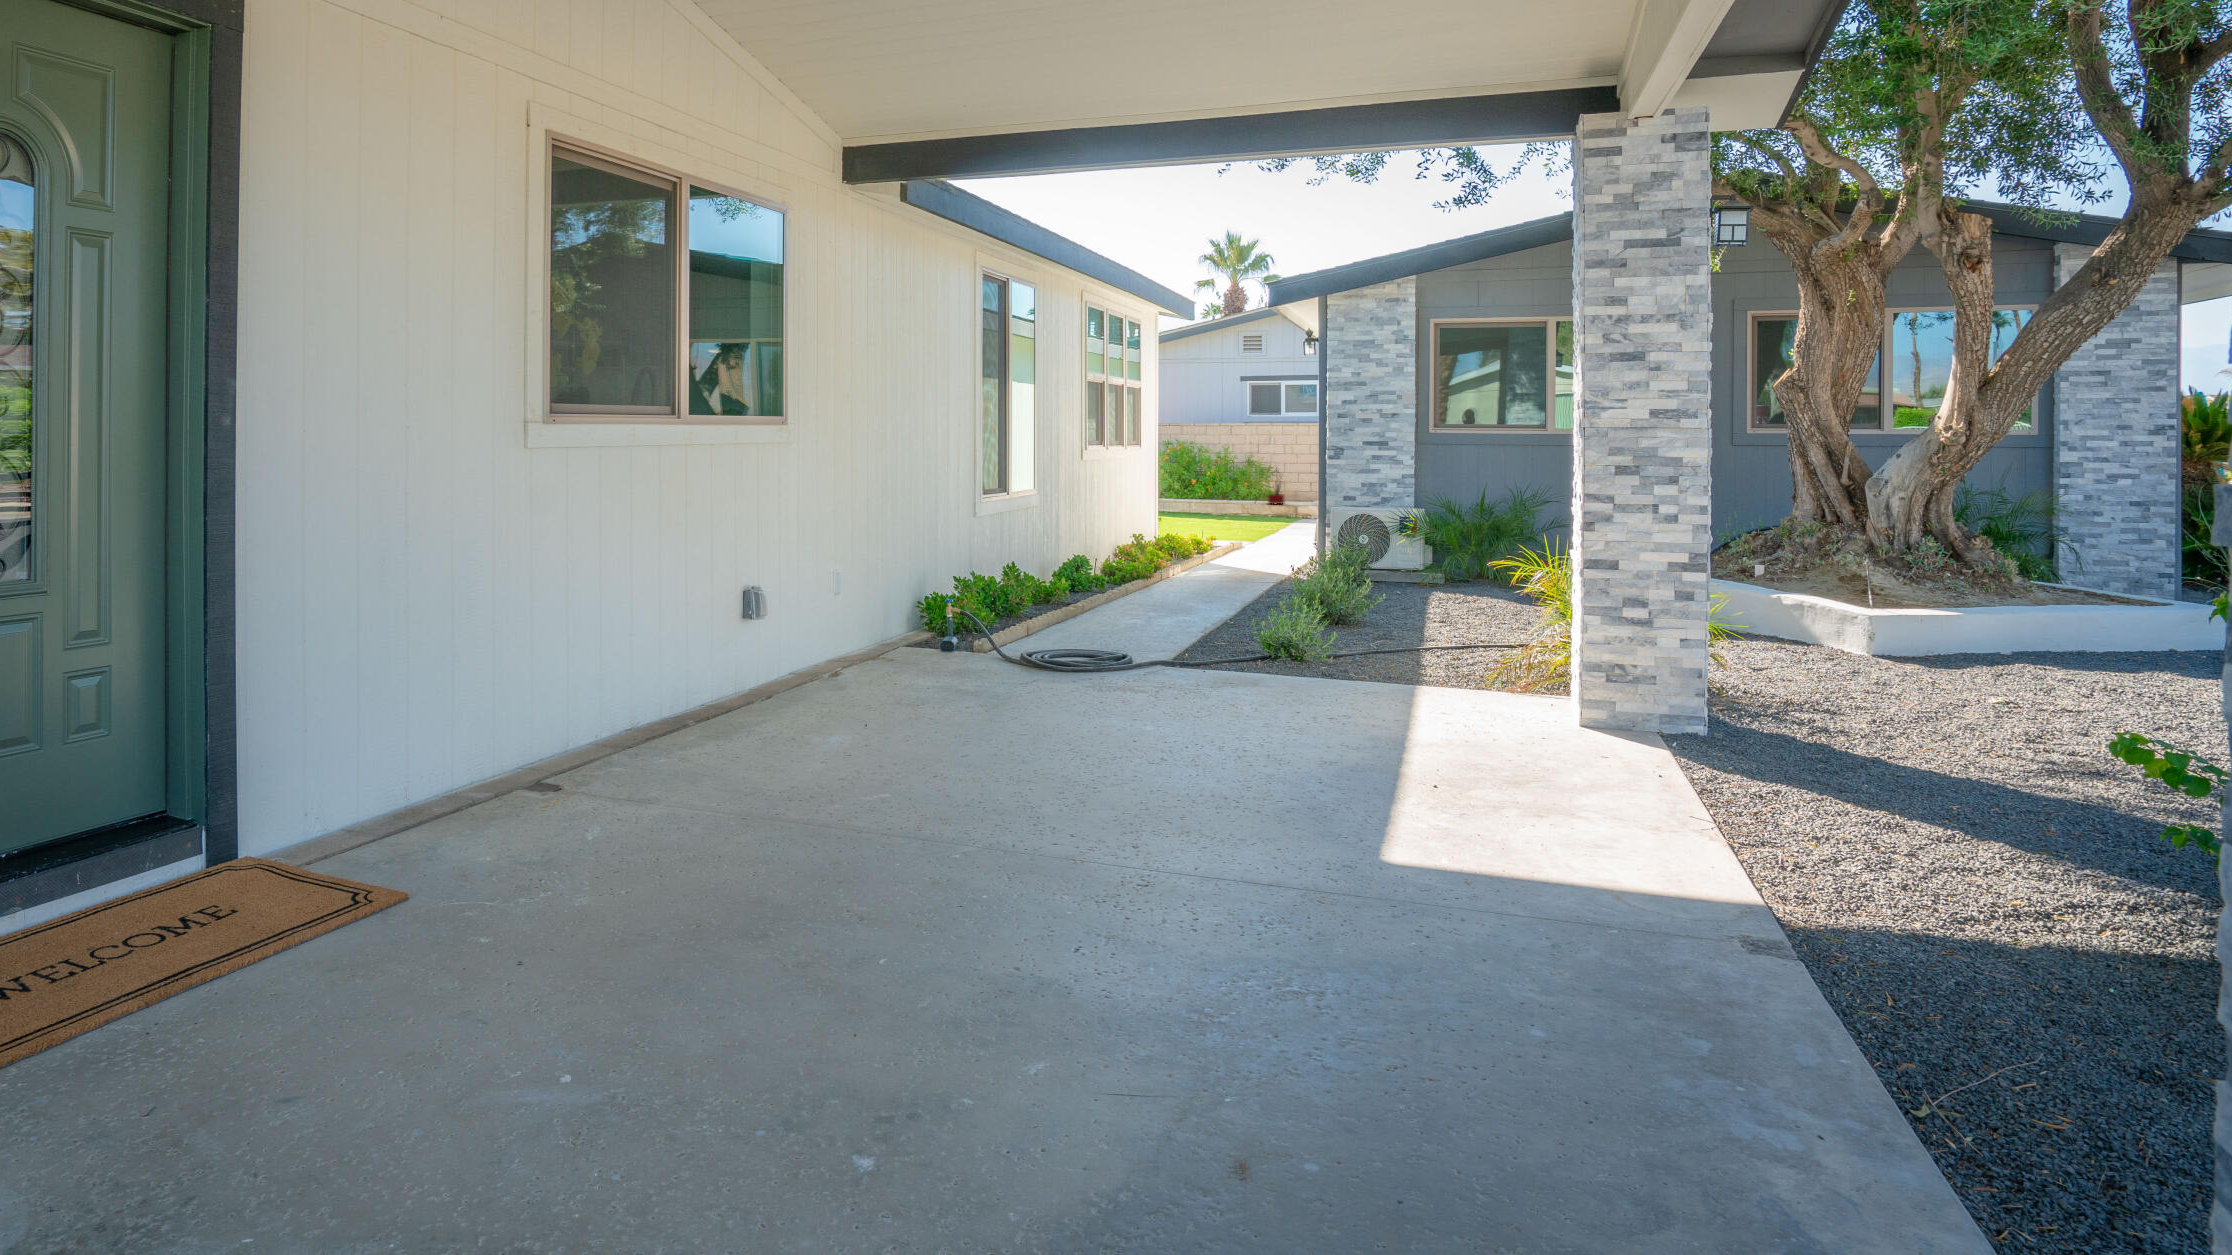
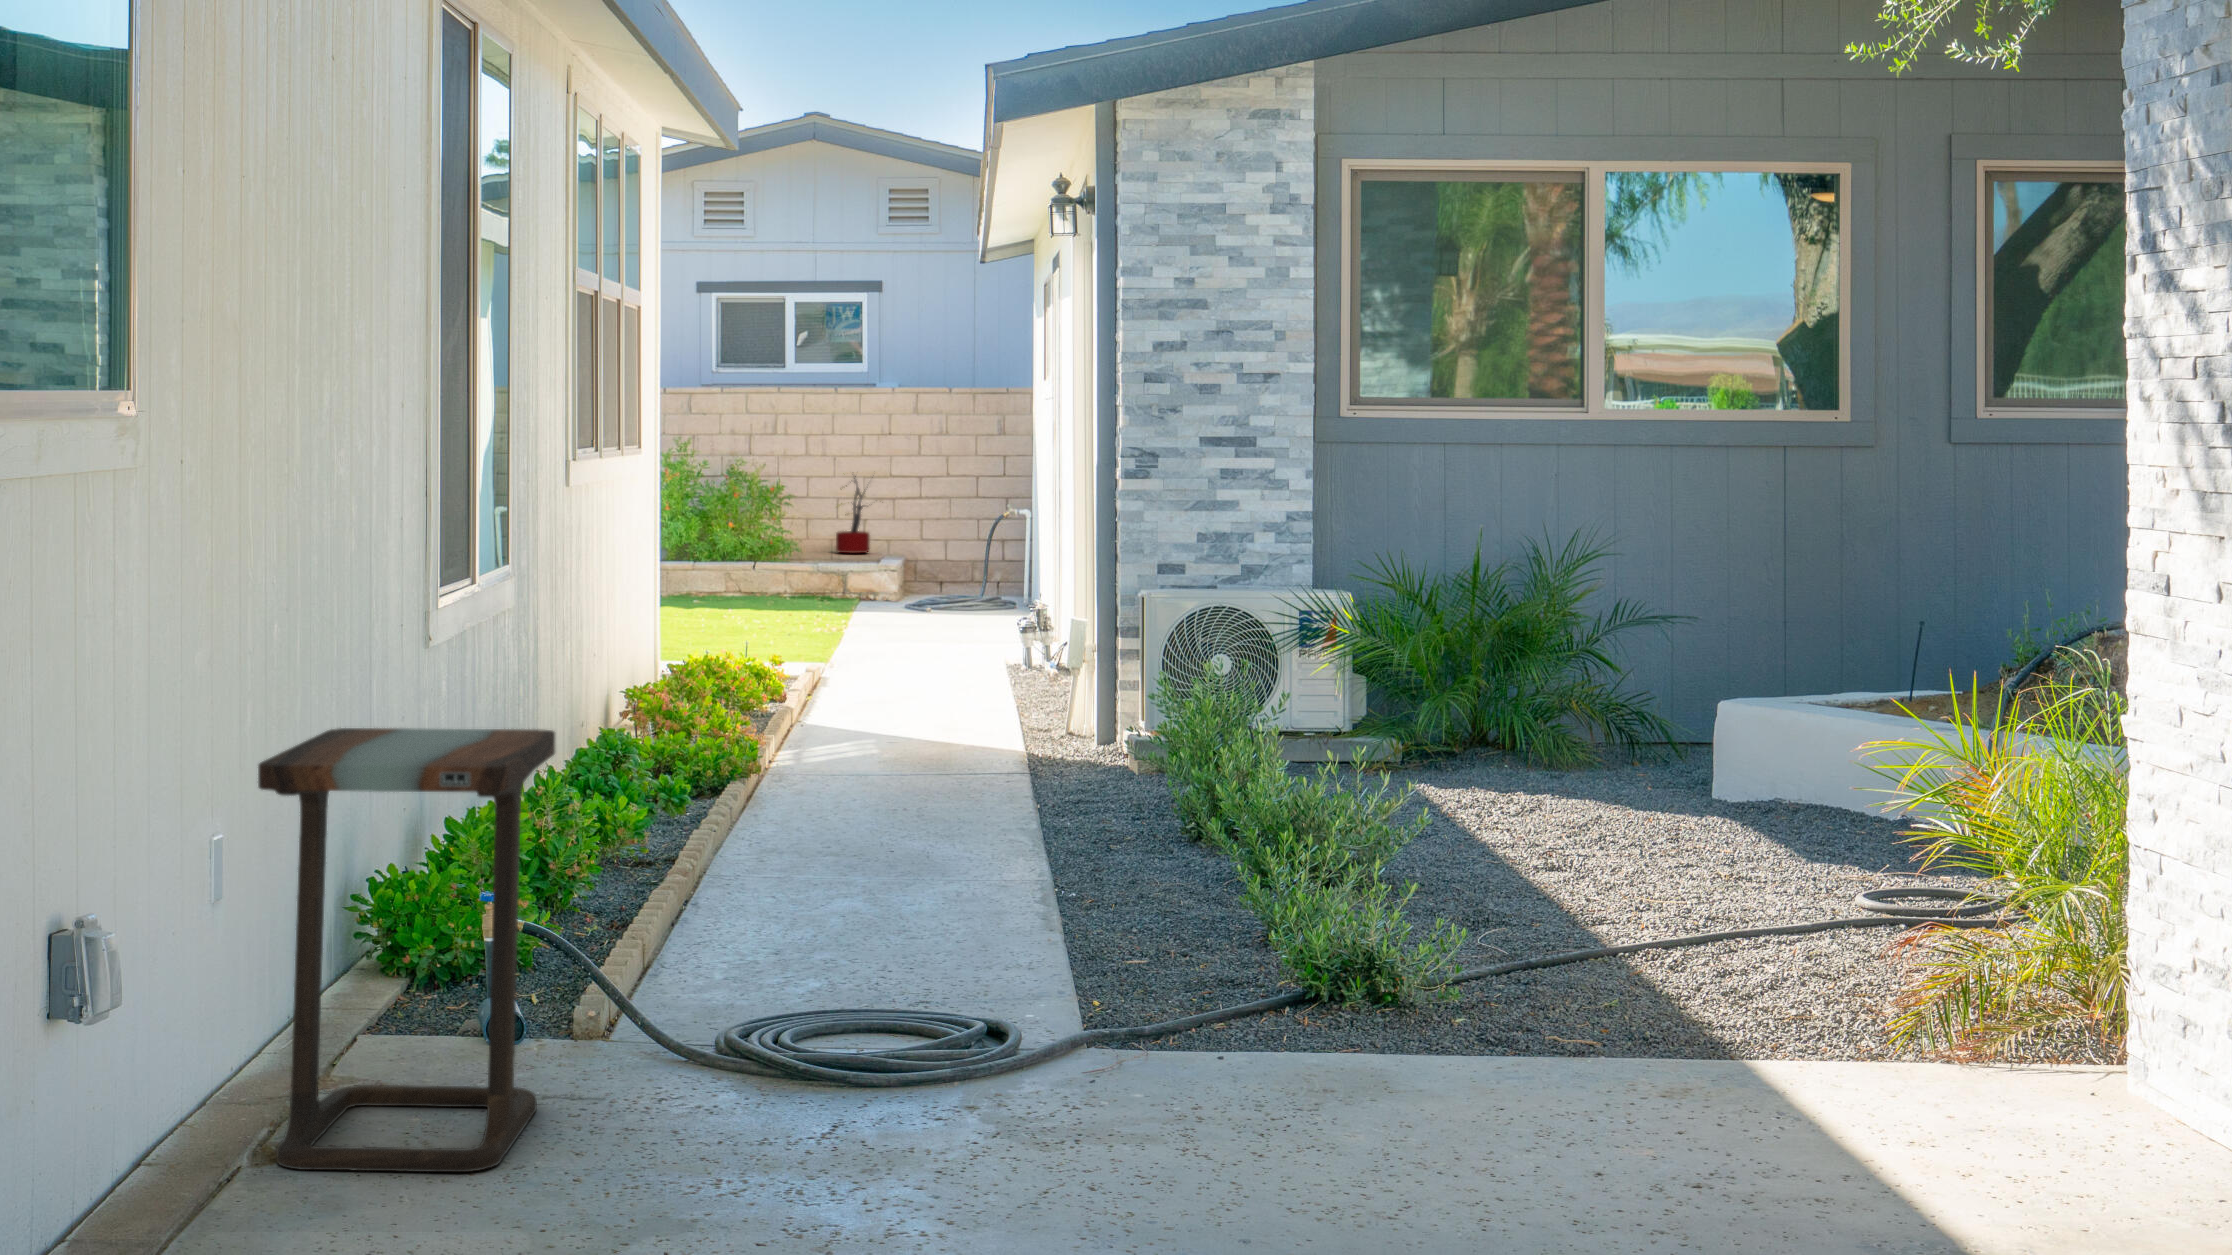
side table: none [821,533,955,685] -> present [258,728,603,1172]

